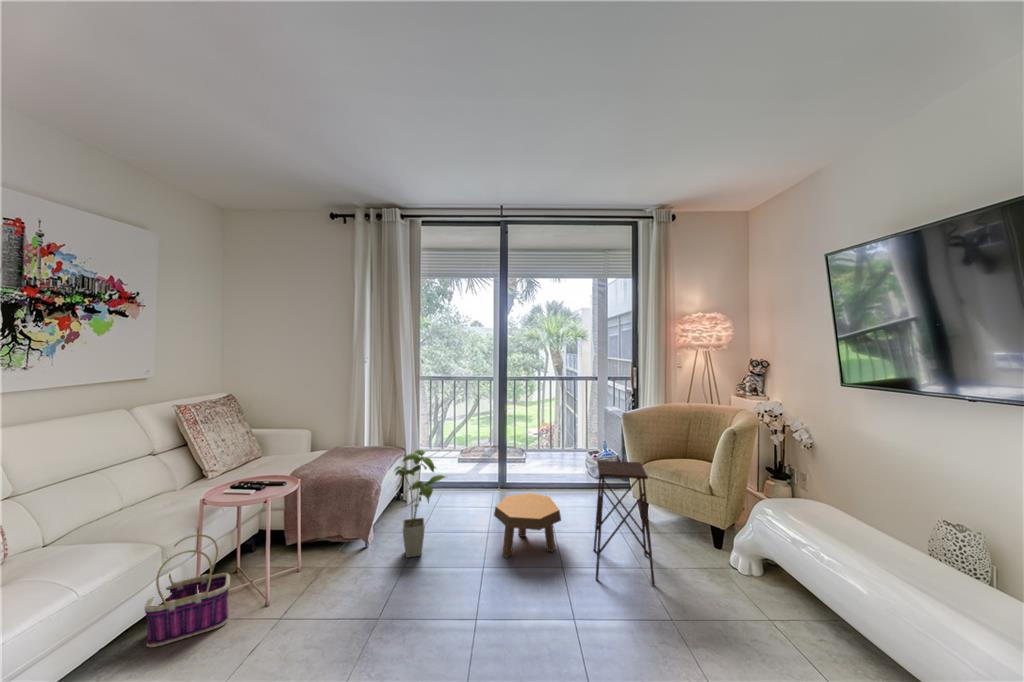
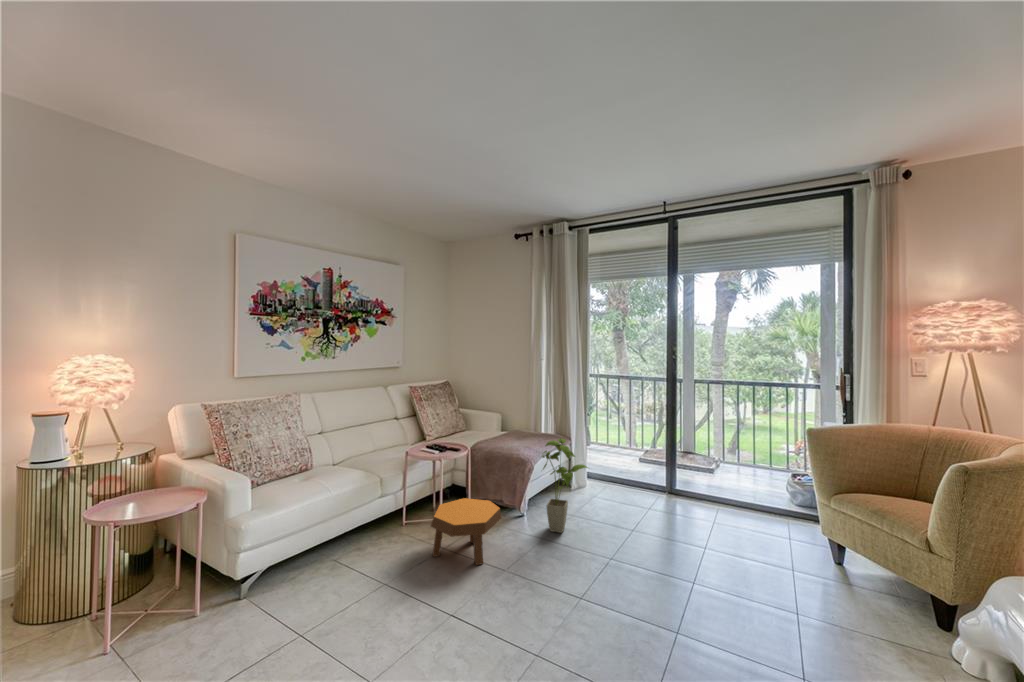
side table: present [594,460,655,585] -> none [728,476,813,633]
footstool: present [494,493,561,558] -> present [431,498,501,565]
basket: present [144,534,230,647] -> none [377,474,423,540]

